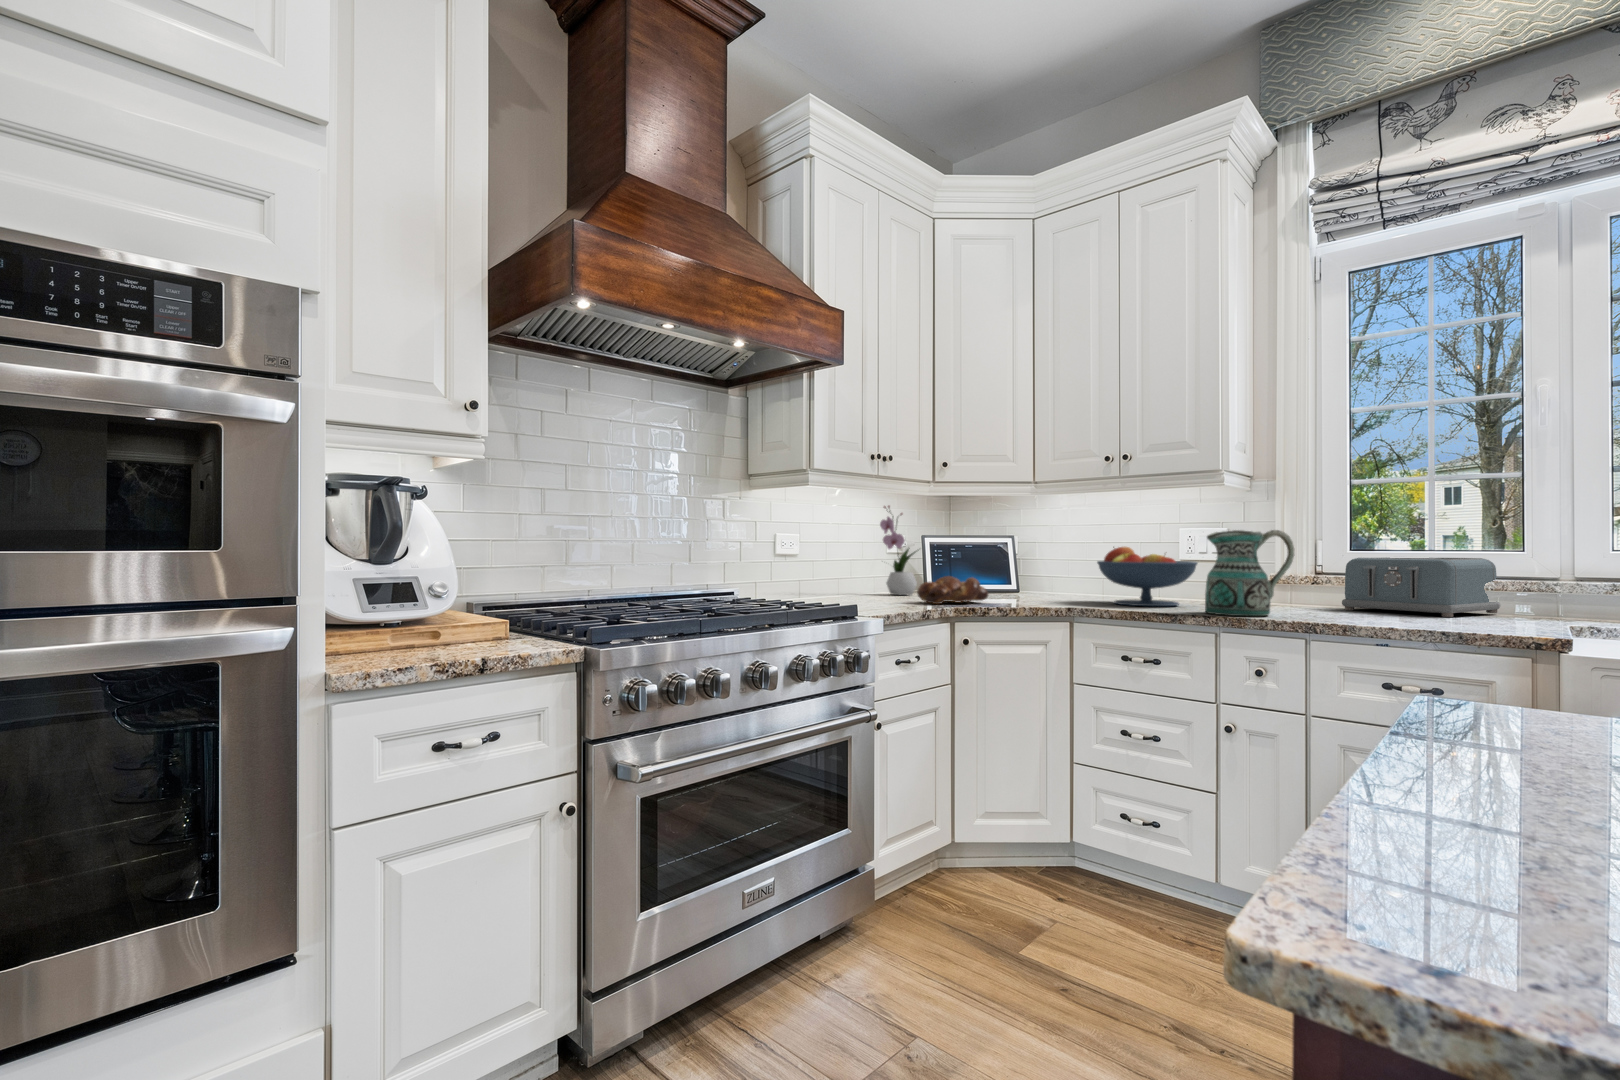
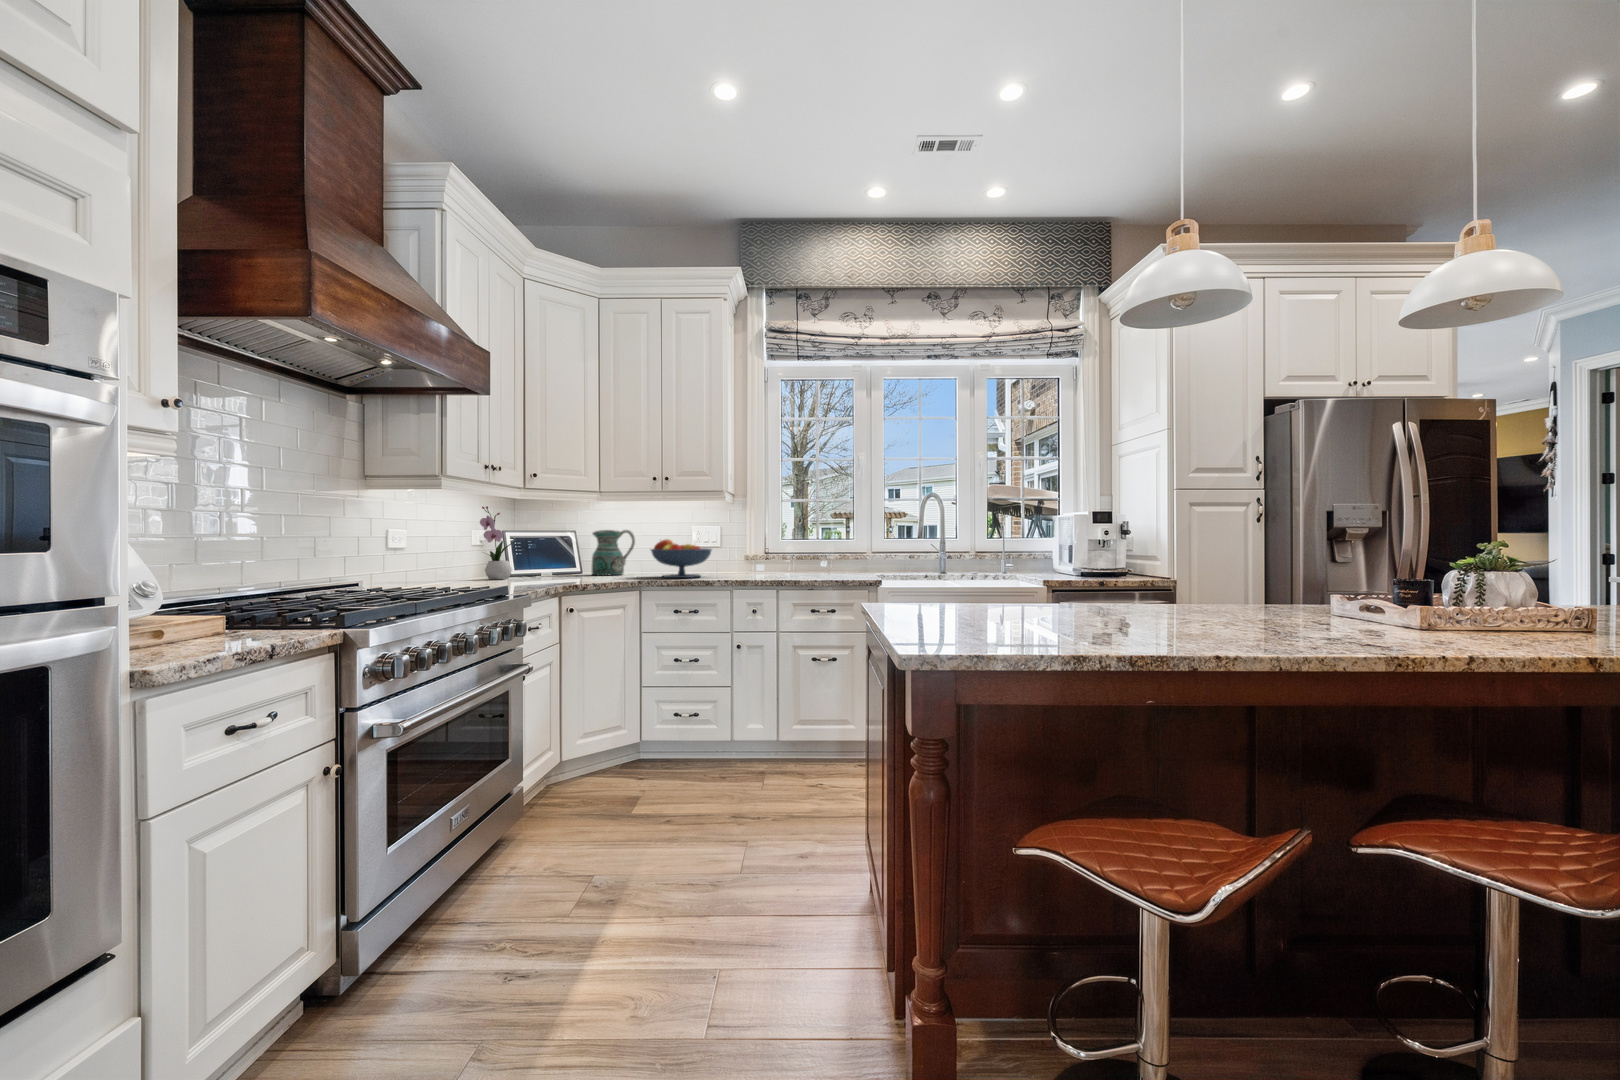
ceramic pitcher: present [1205,530,1294,616] -> present [592,530,635,576]
toaster: present [1342,557,1500,617] -> none [782,544,847,576]
bread loaf: present [917,576,988,604] -> none [533,562,584,584]

